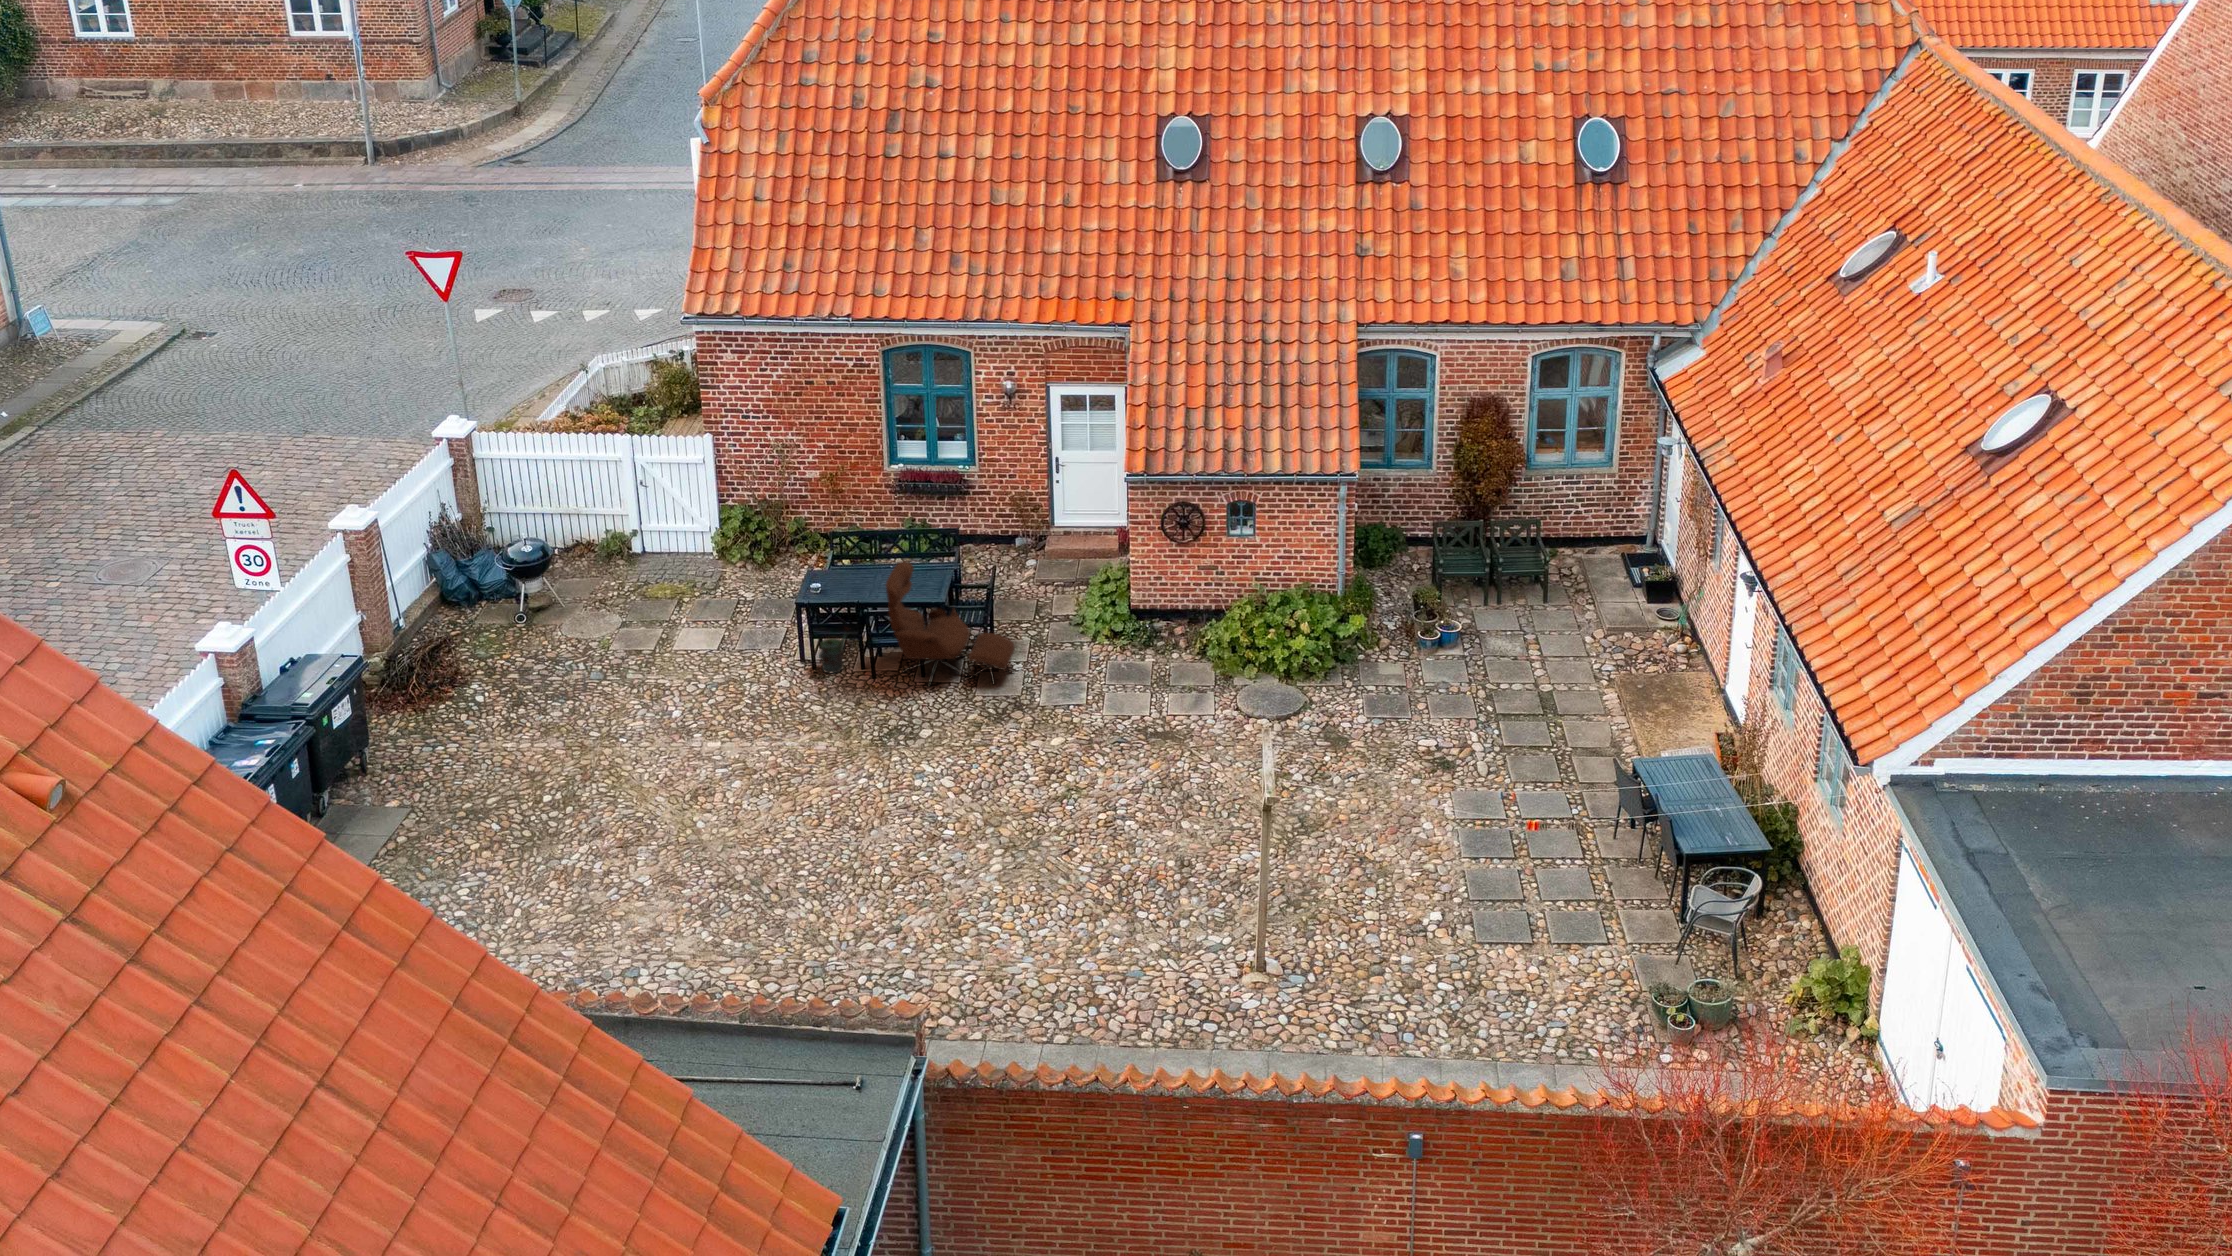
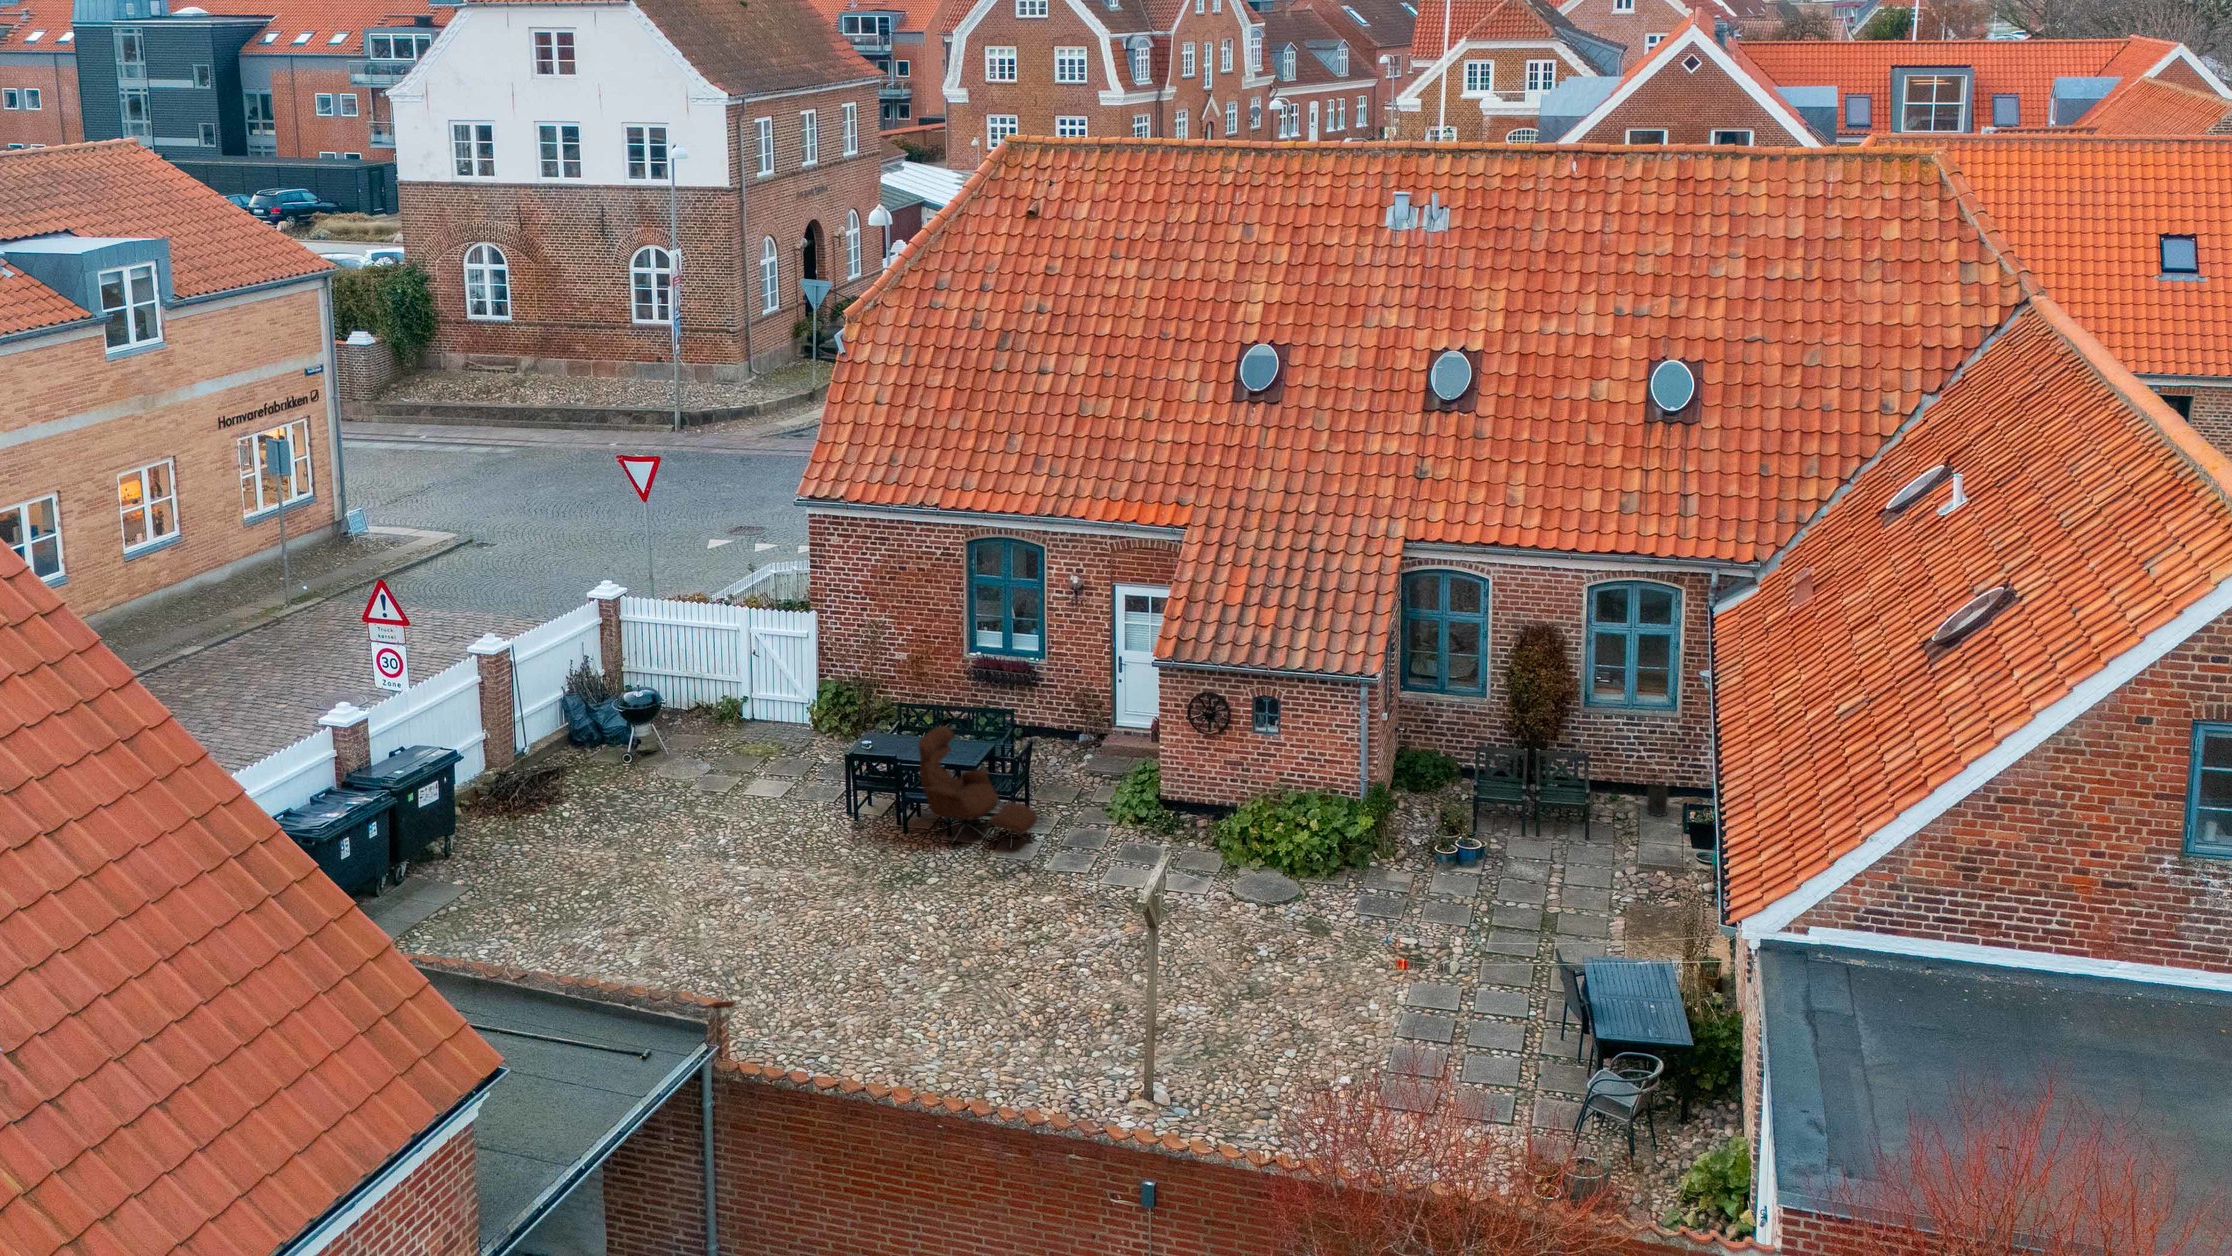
watering can: present [819,627,849,674] -> present [1647,774,1668,816]

